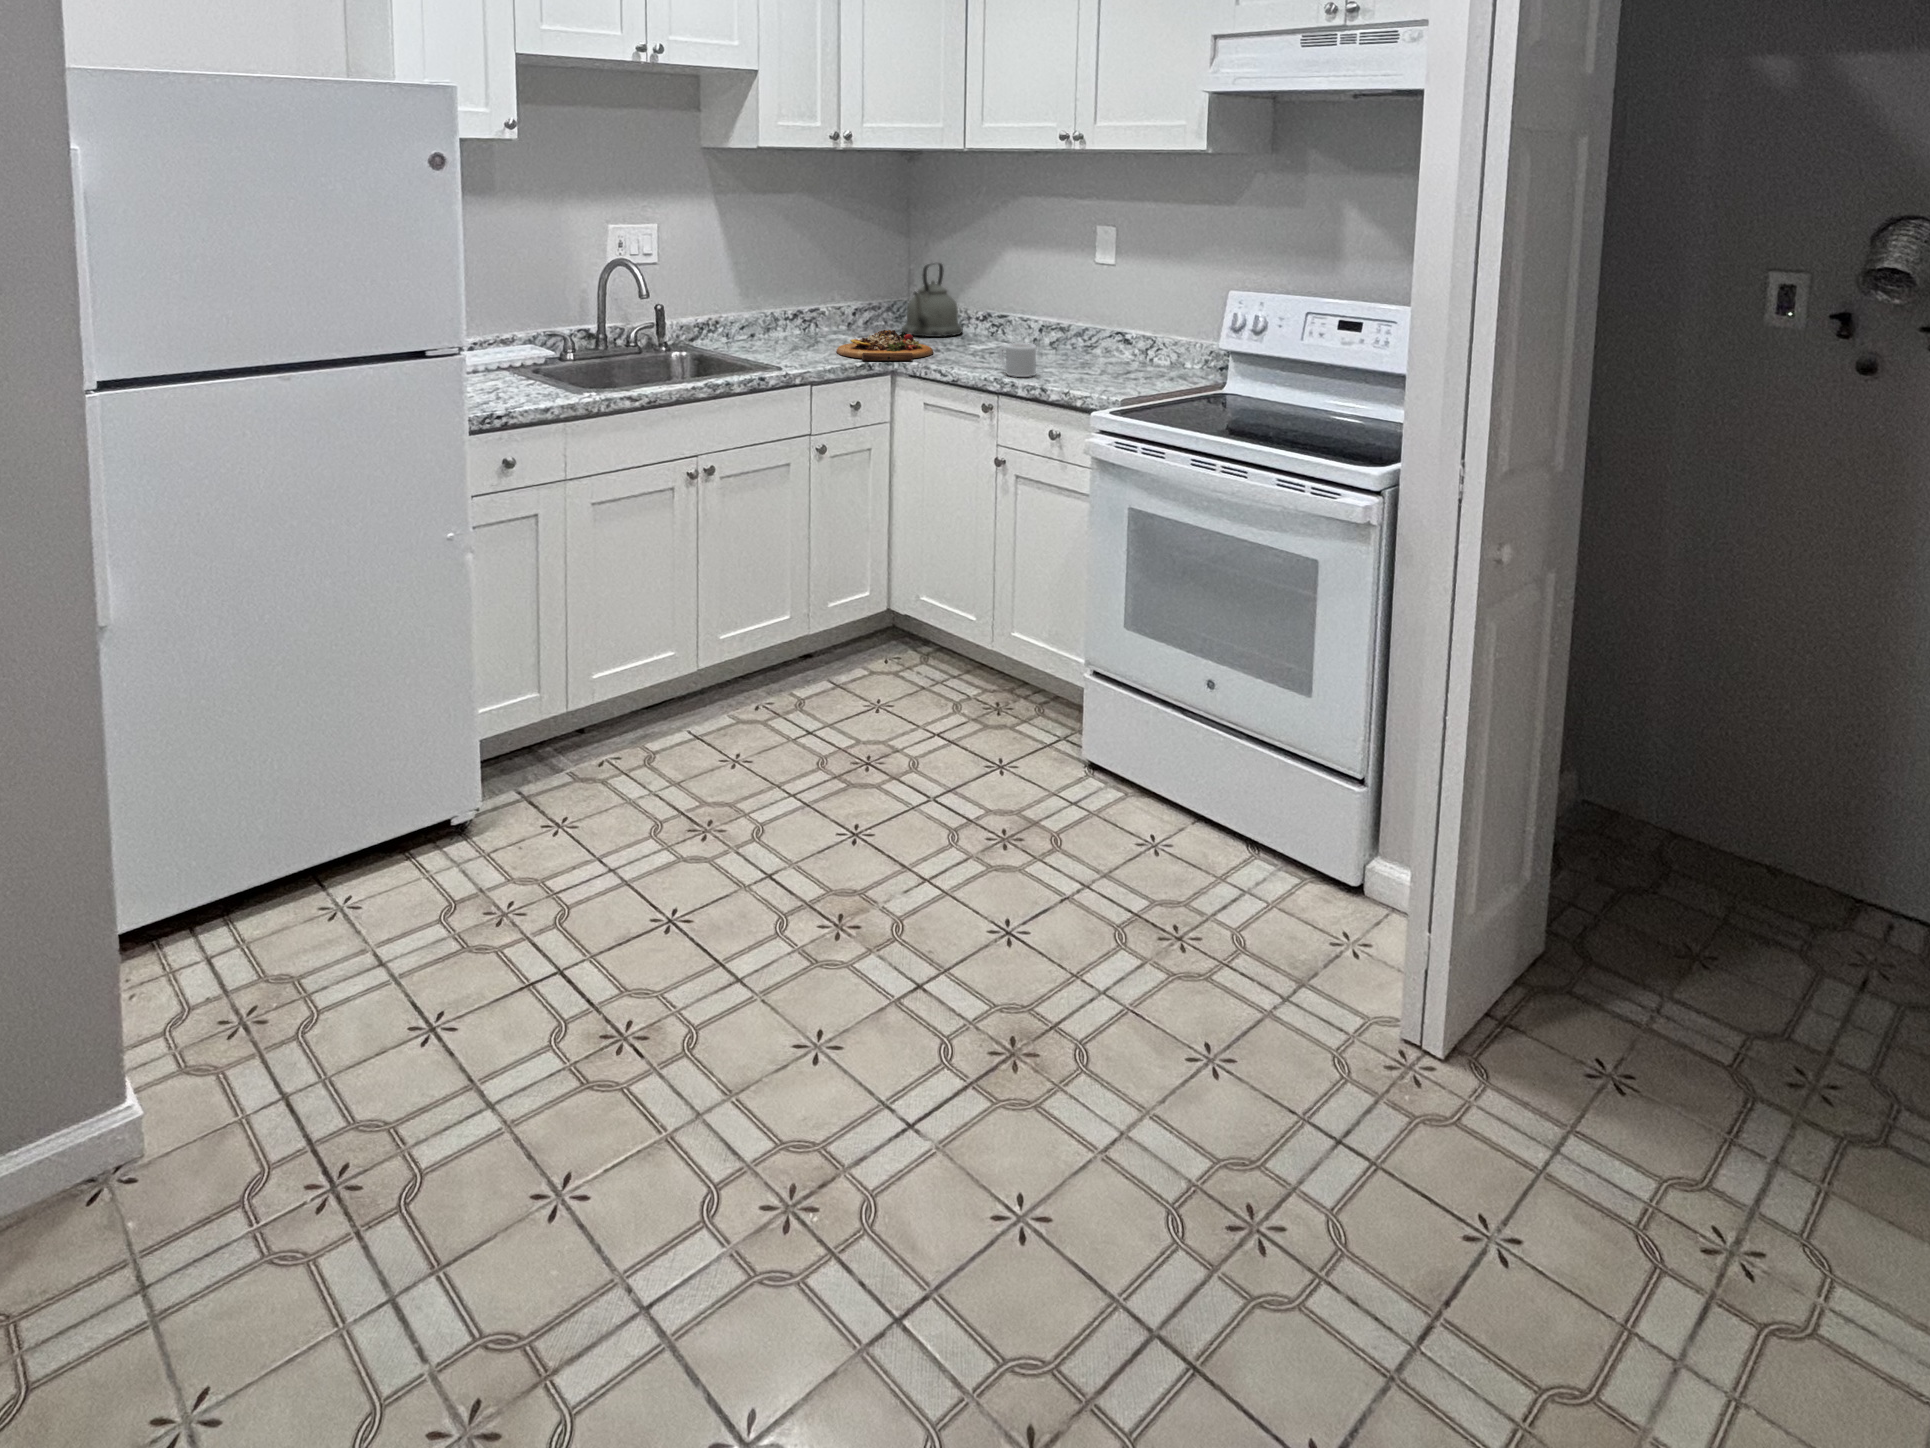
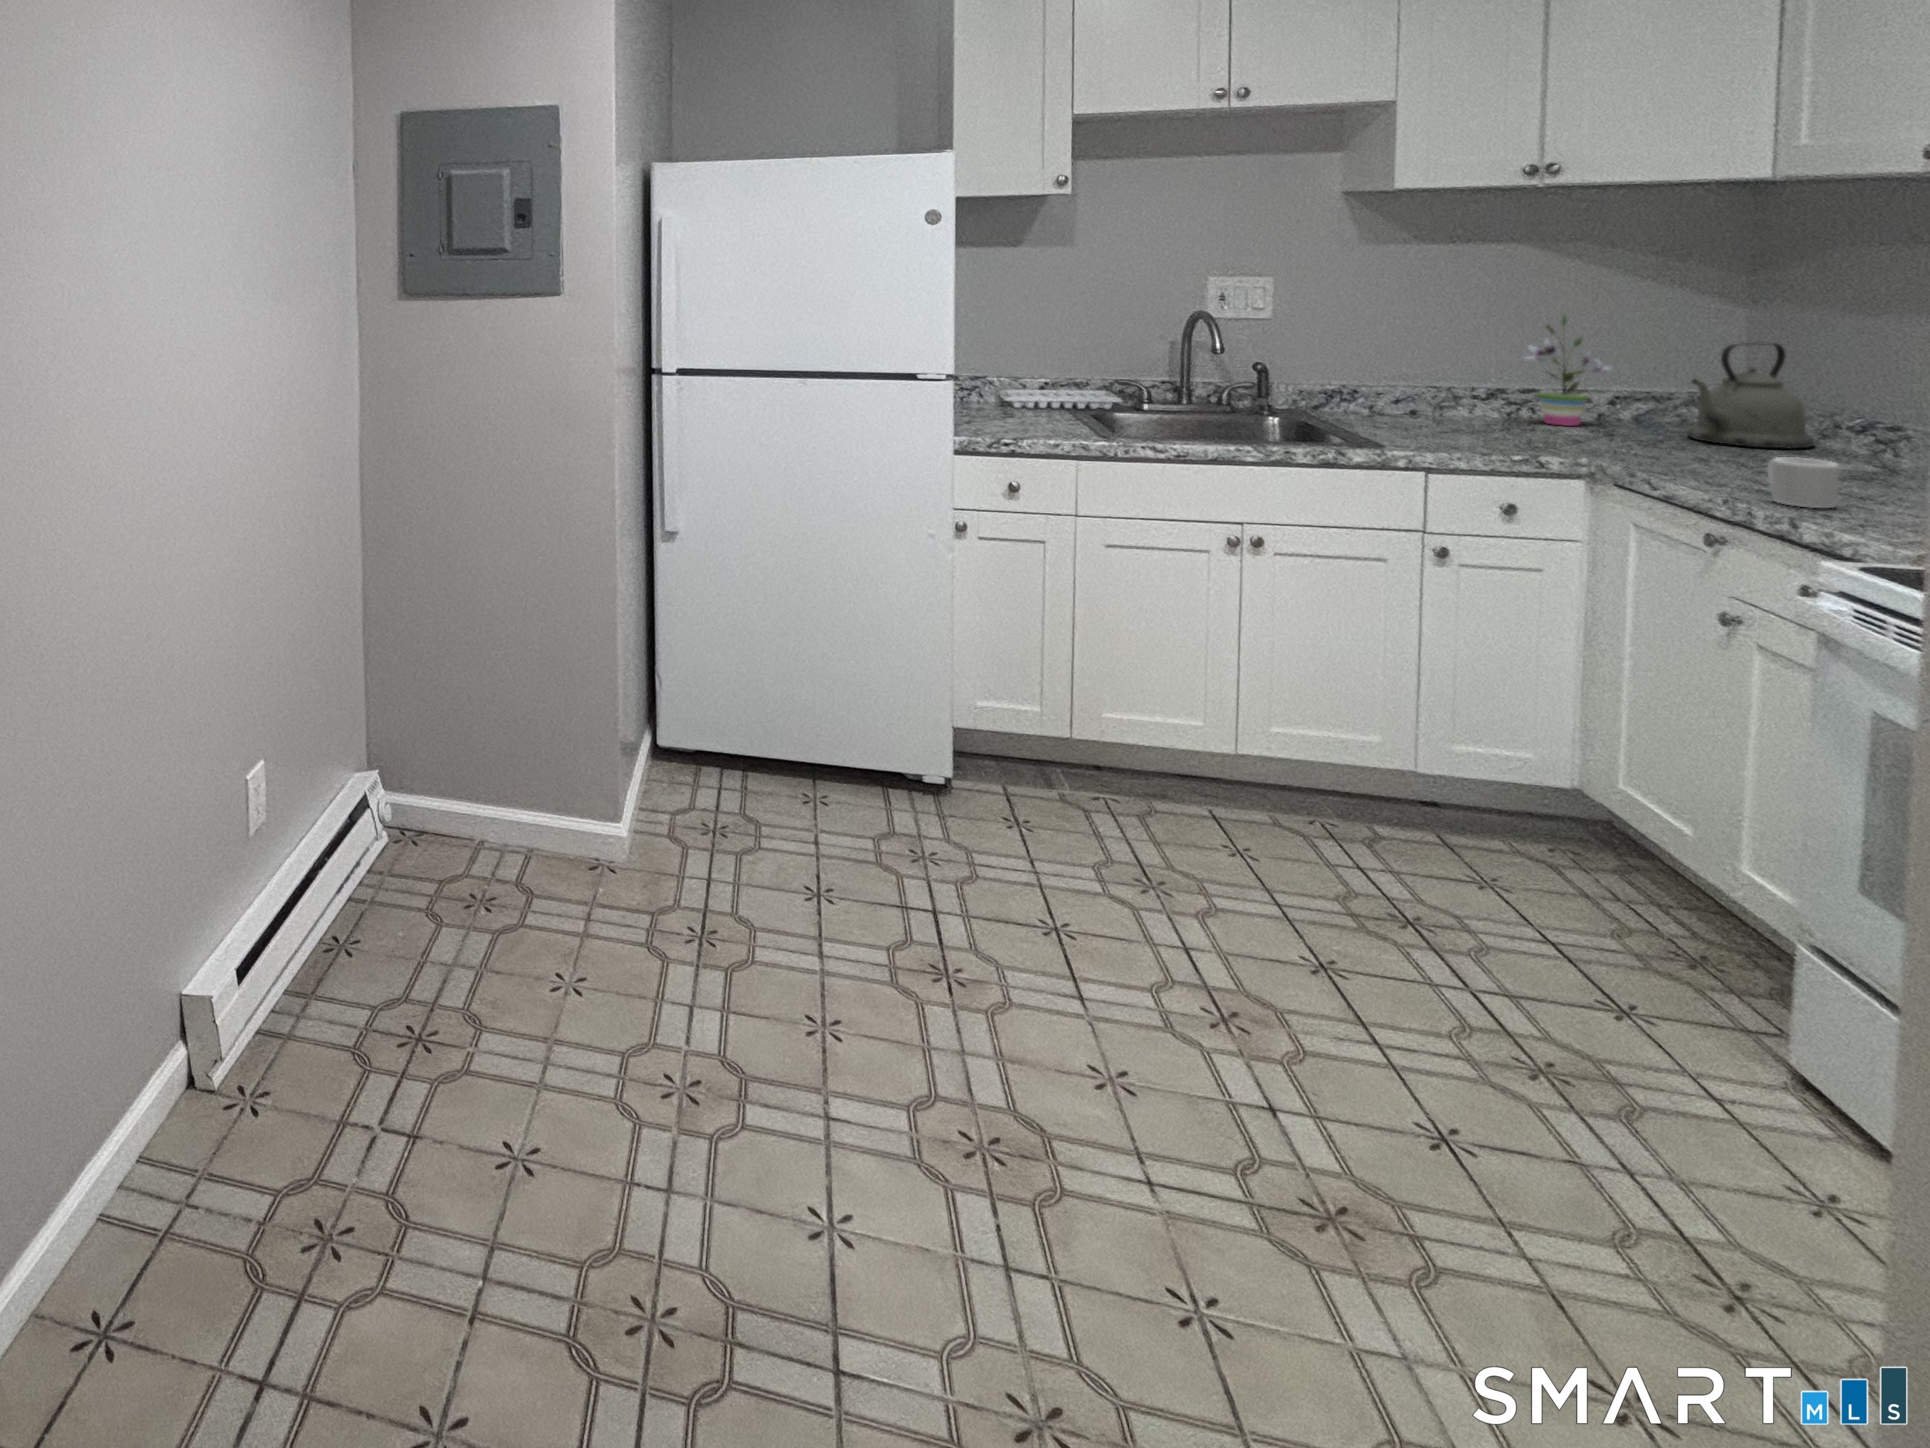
potted plant: none [812,247,861,334] -> present [1526,316,1609,426]
cutting board: present [836,330,933,361] -> none [1517,423,1695,465]

